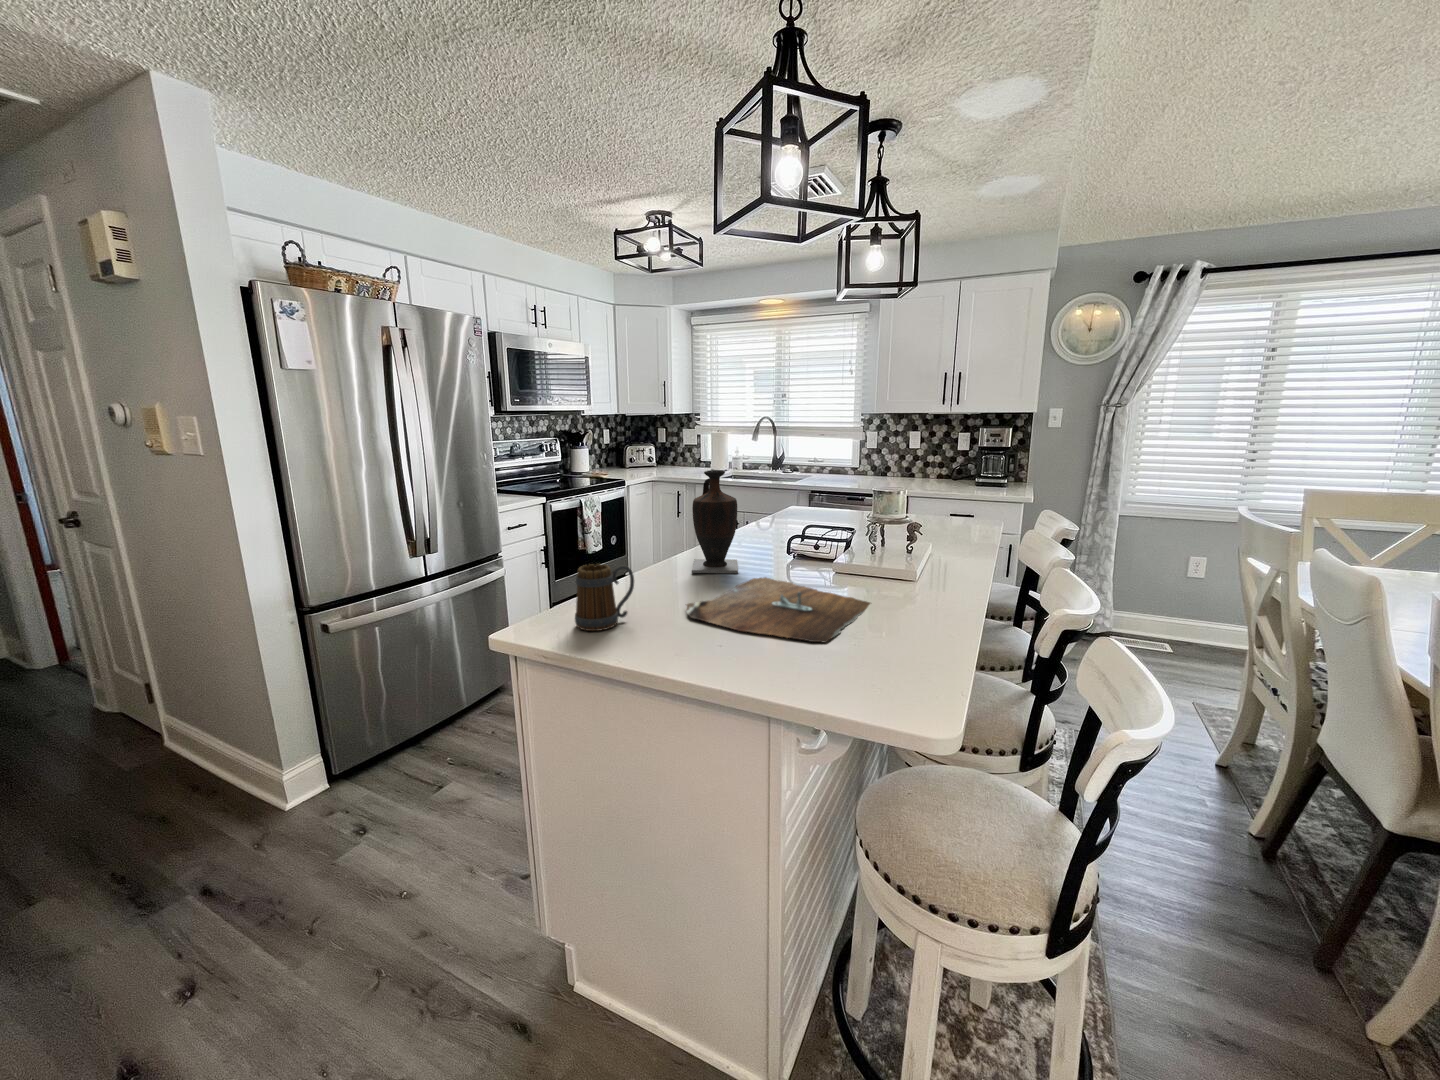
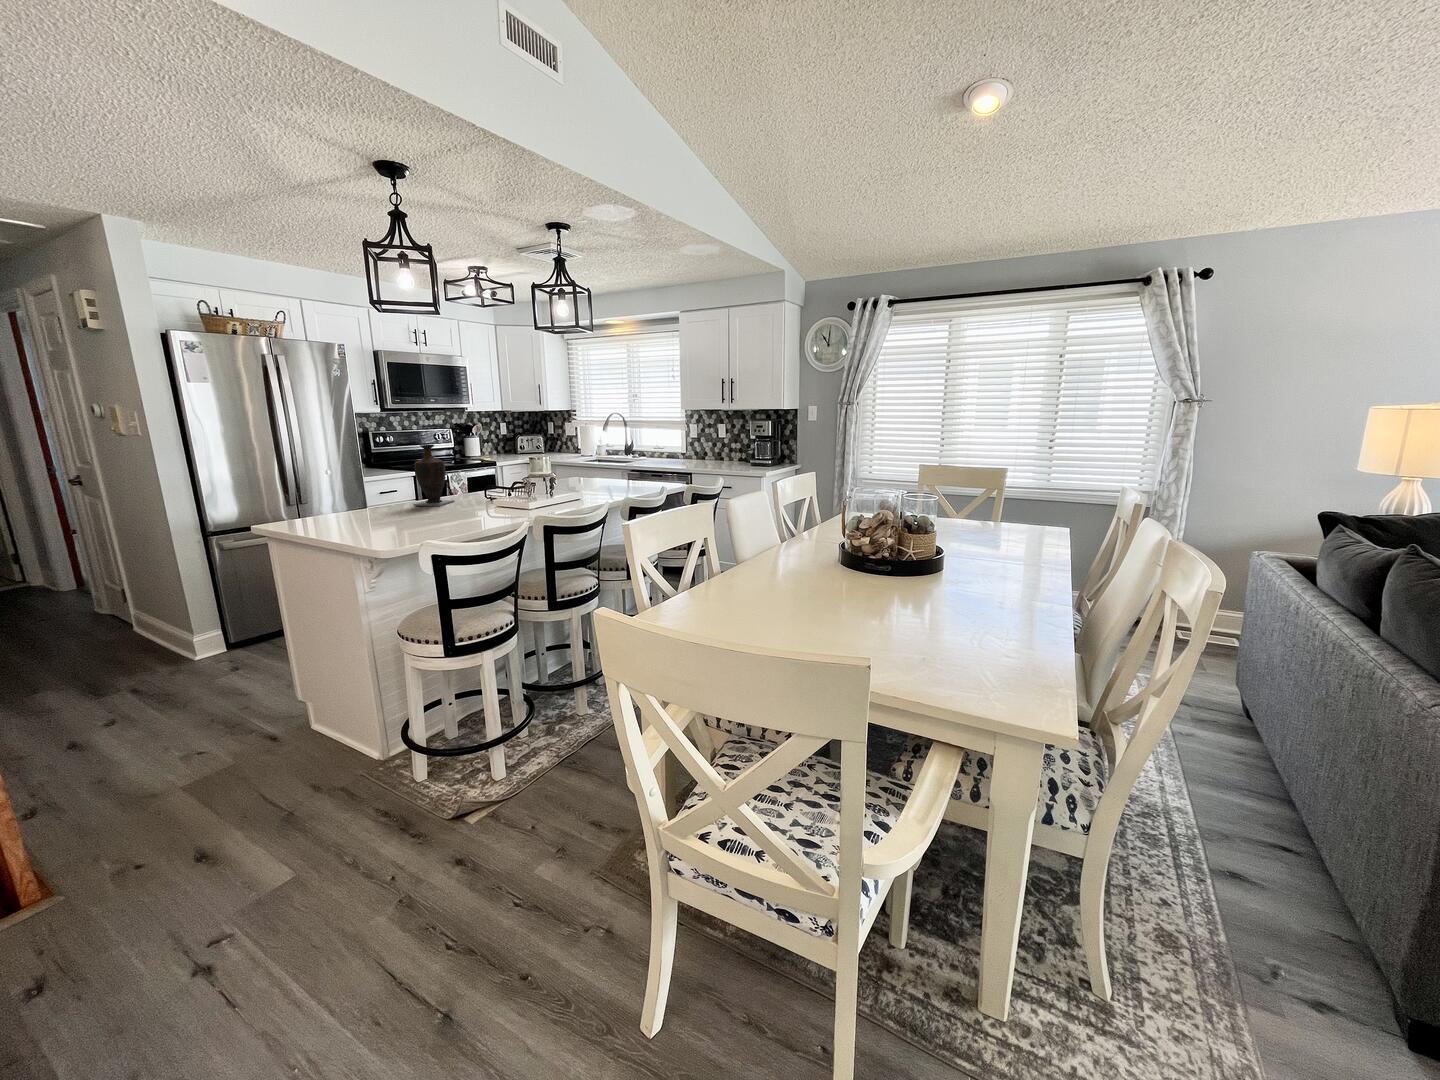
mug: present [575,564,634,631] -> none [298,491,336,525]
cutting board: present [686,577,870,642] -> none [365,507,477,527]

